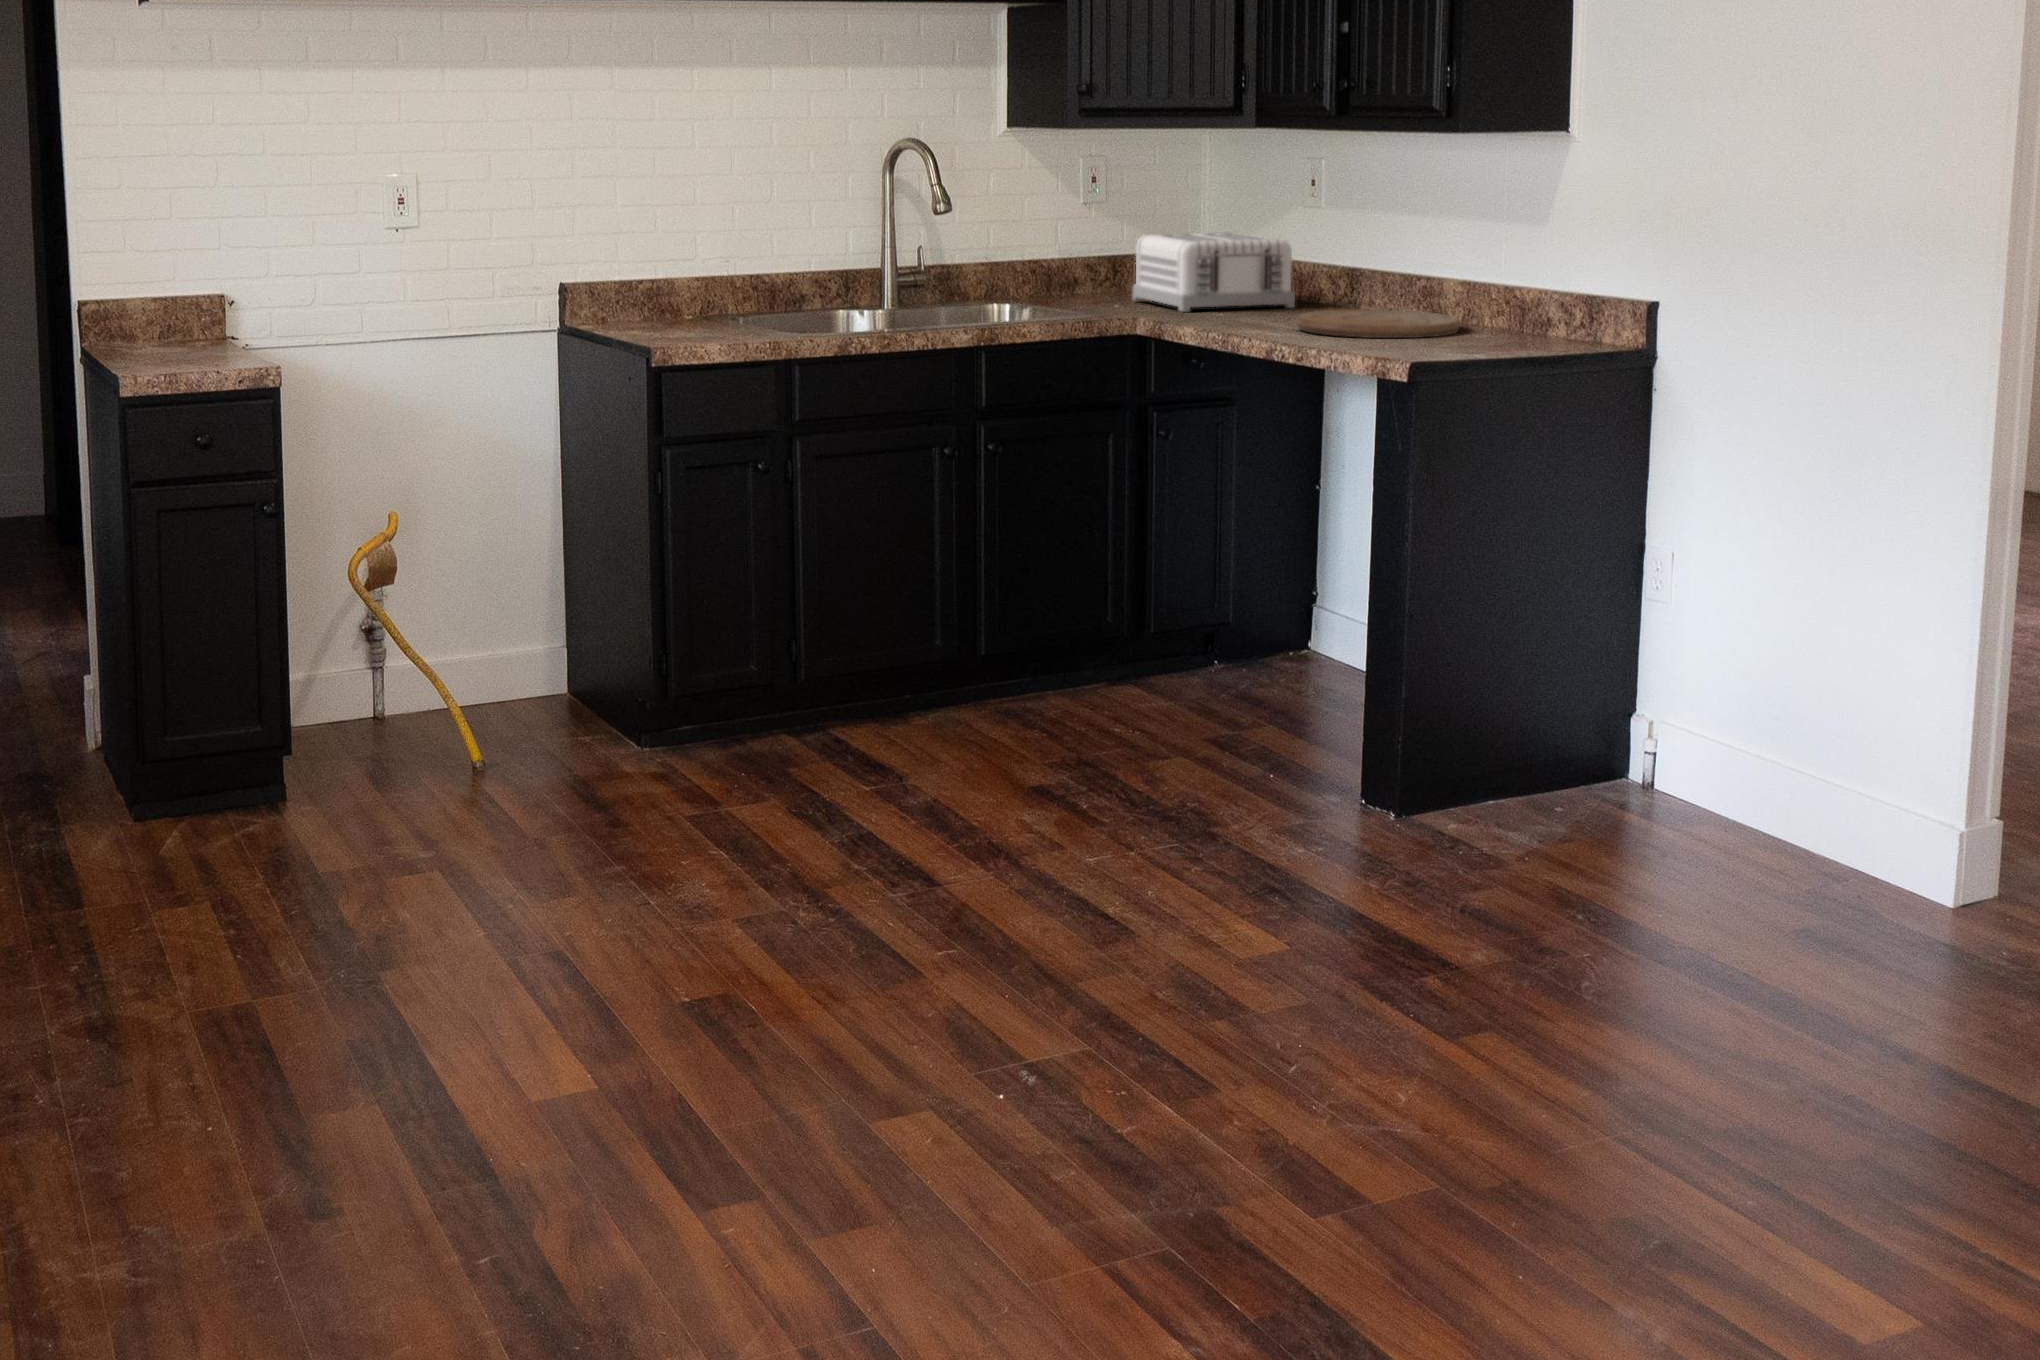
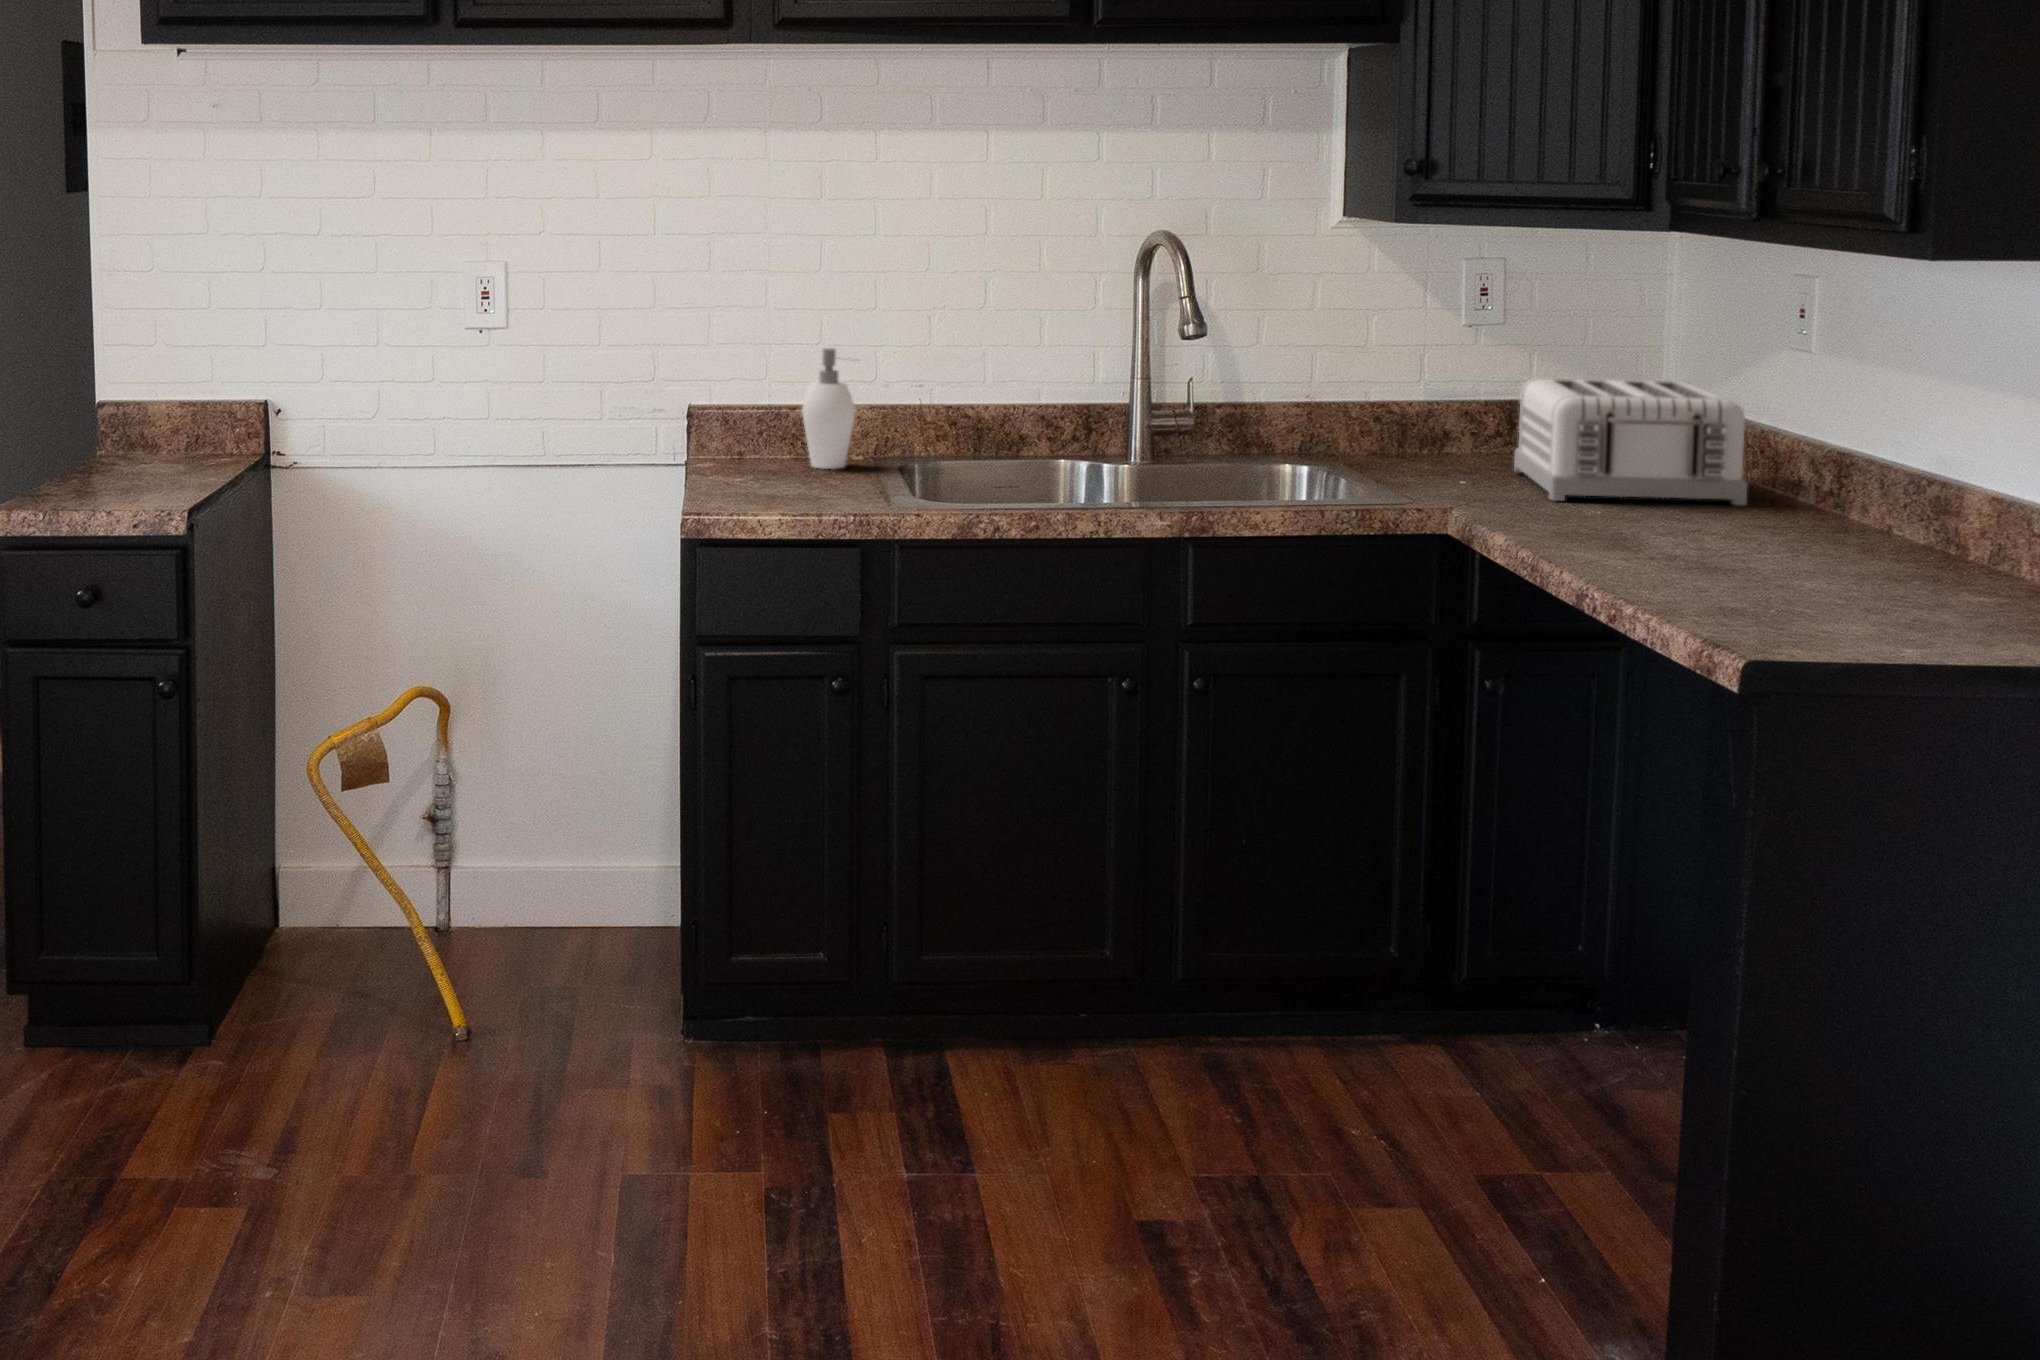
soap dispenser: none [649,233,697,325] -> present [802,348,858,469]
cutting board: present [1298,309,1459,338] -> none [1672,526,1954,597]

